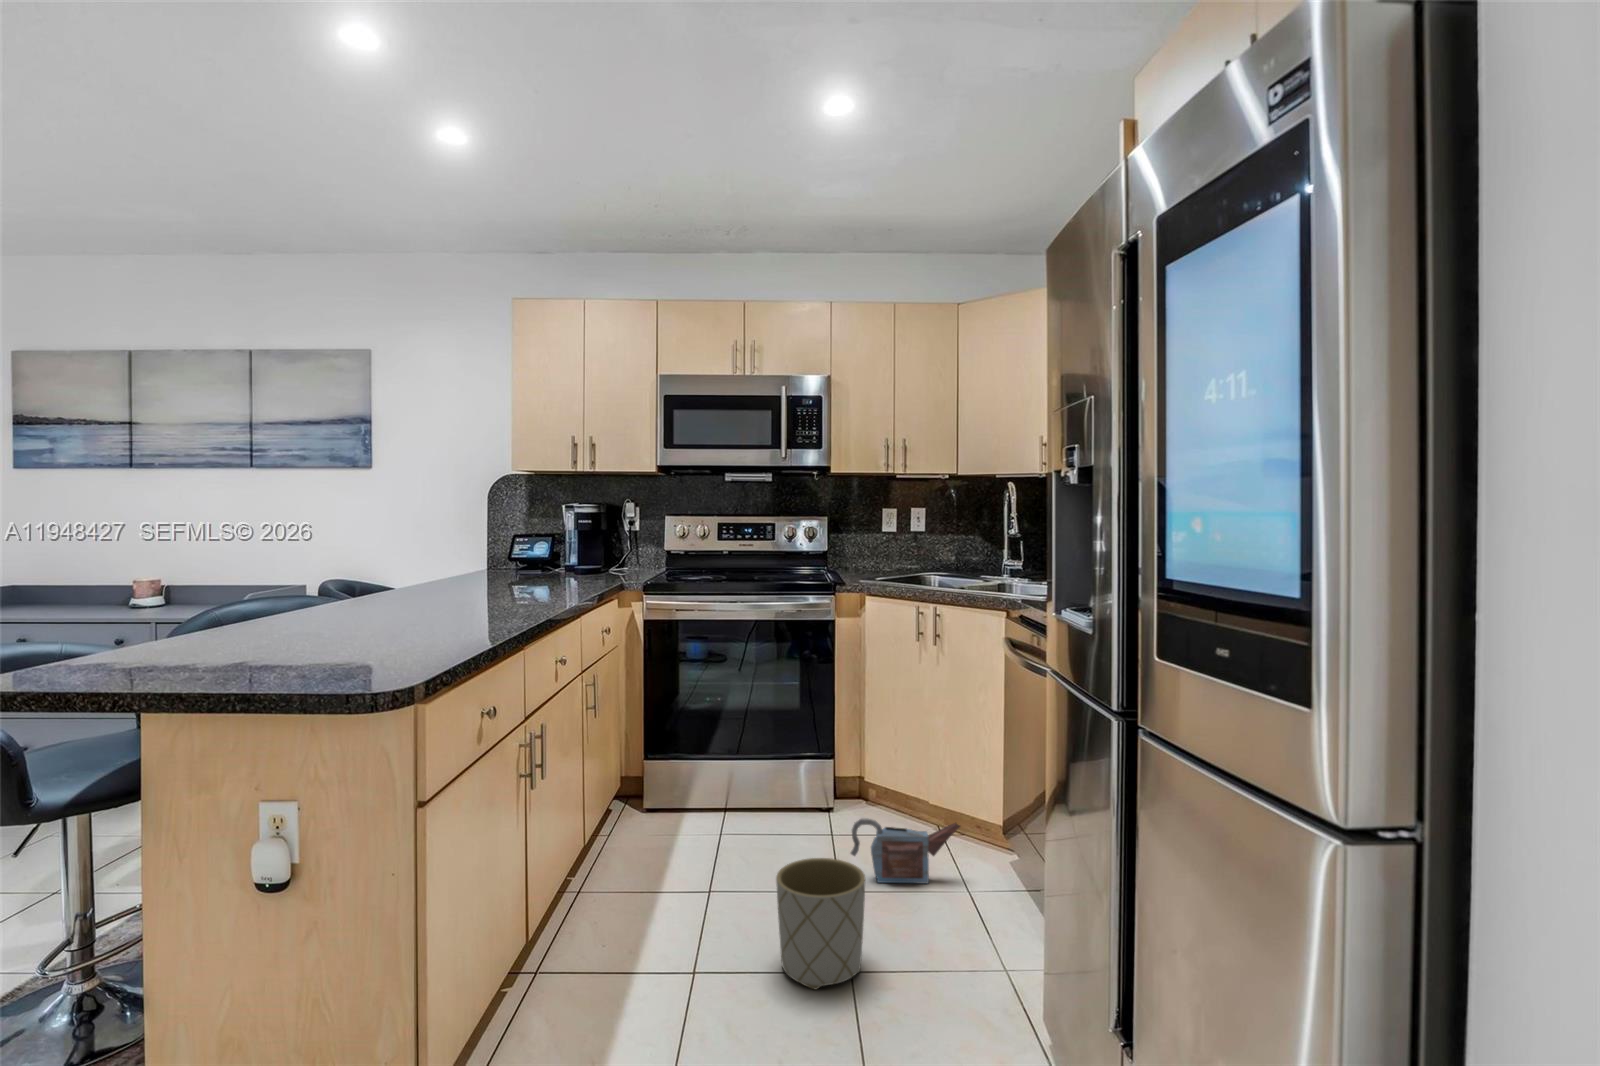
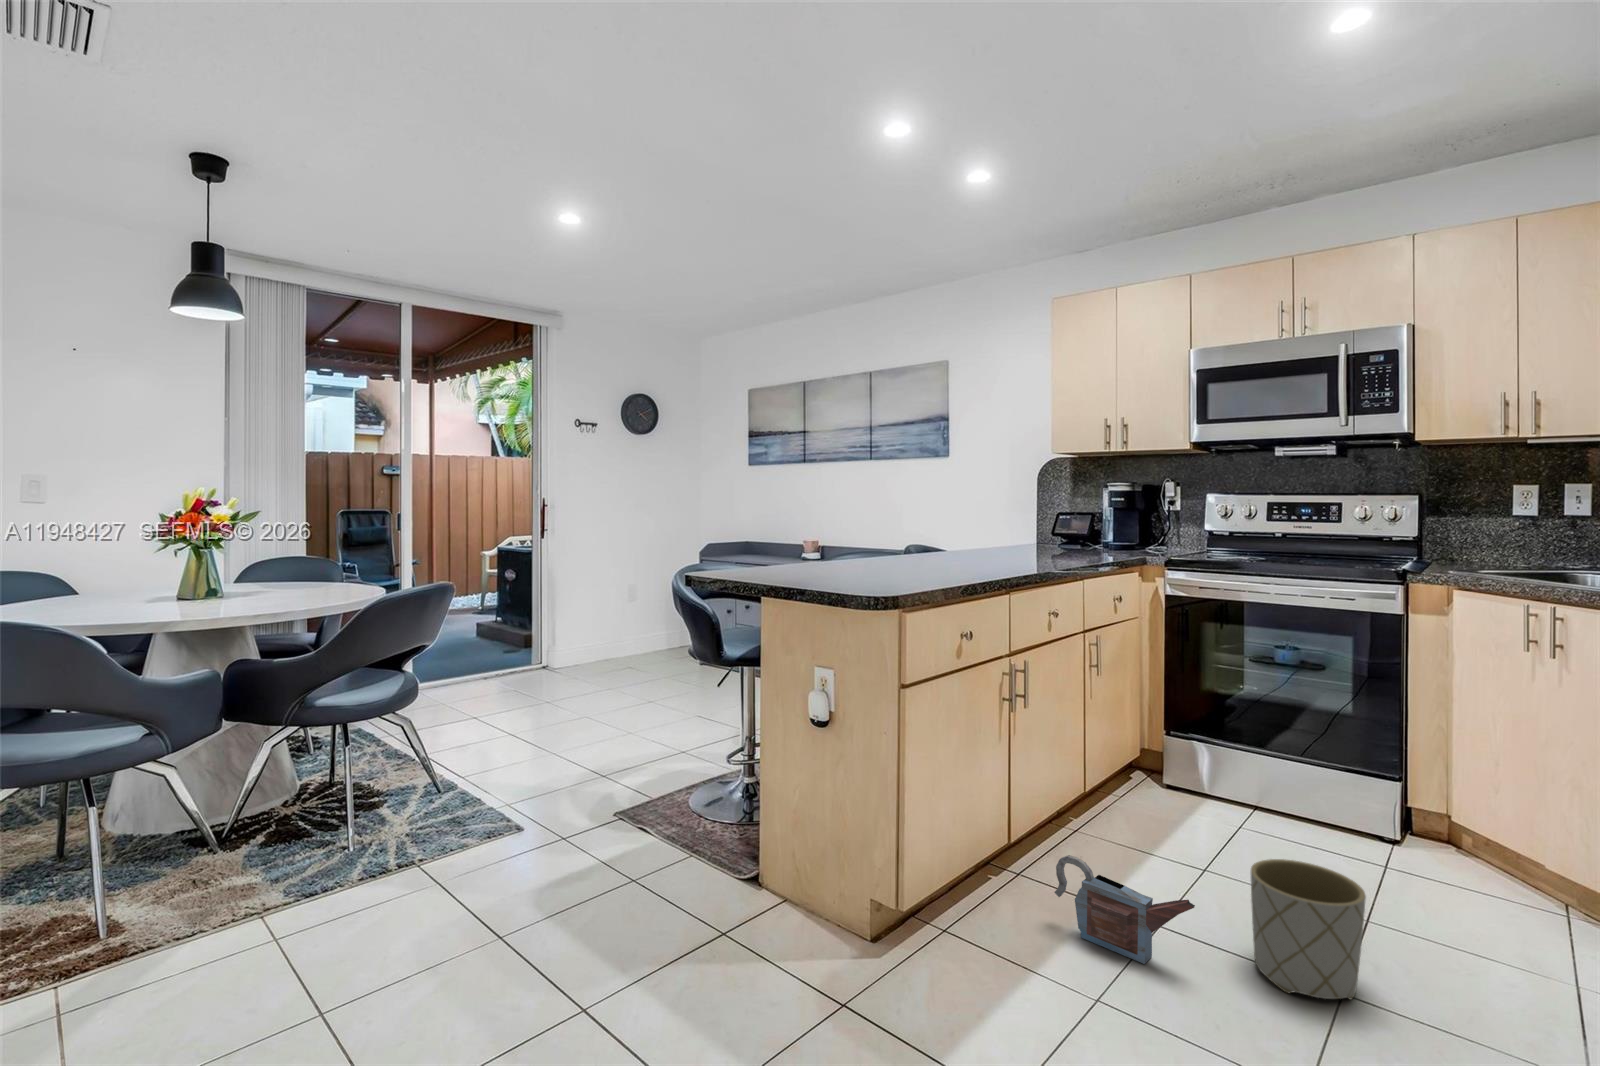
watering can: present [851,818,960,883] -> present [1054,855,1195,964]

